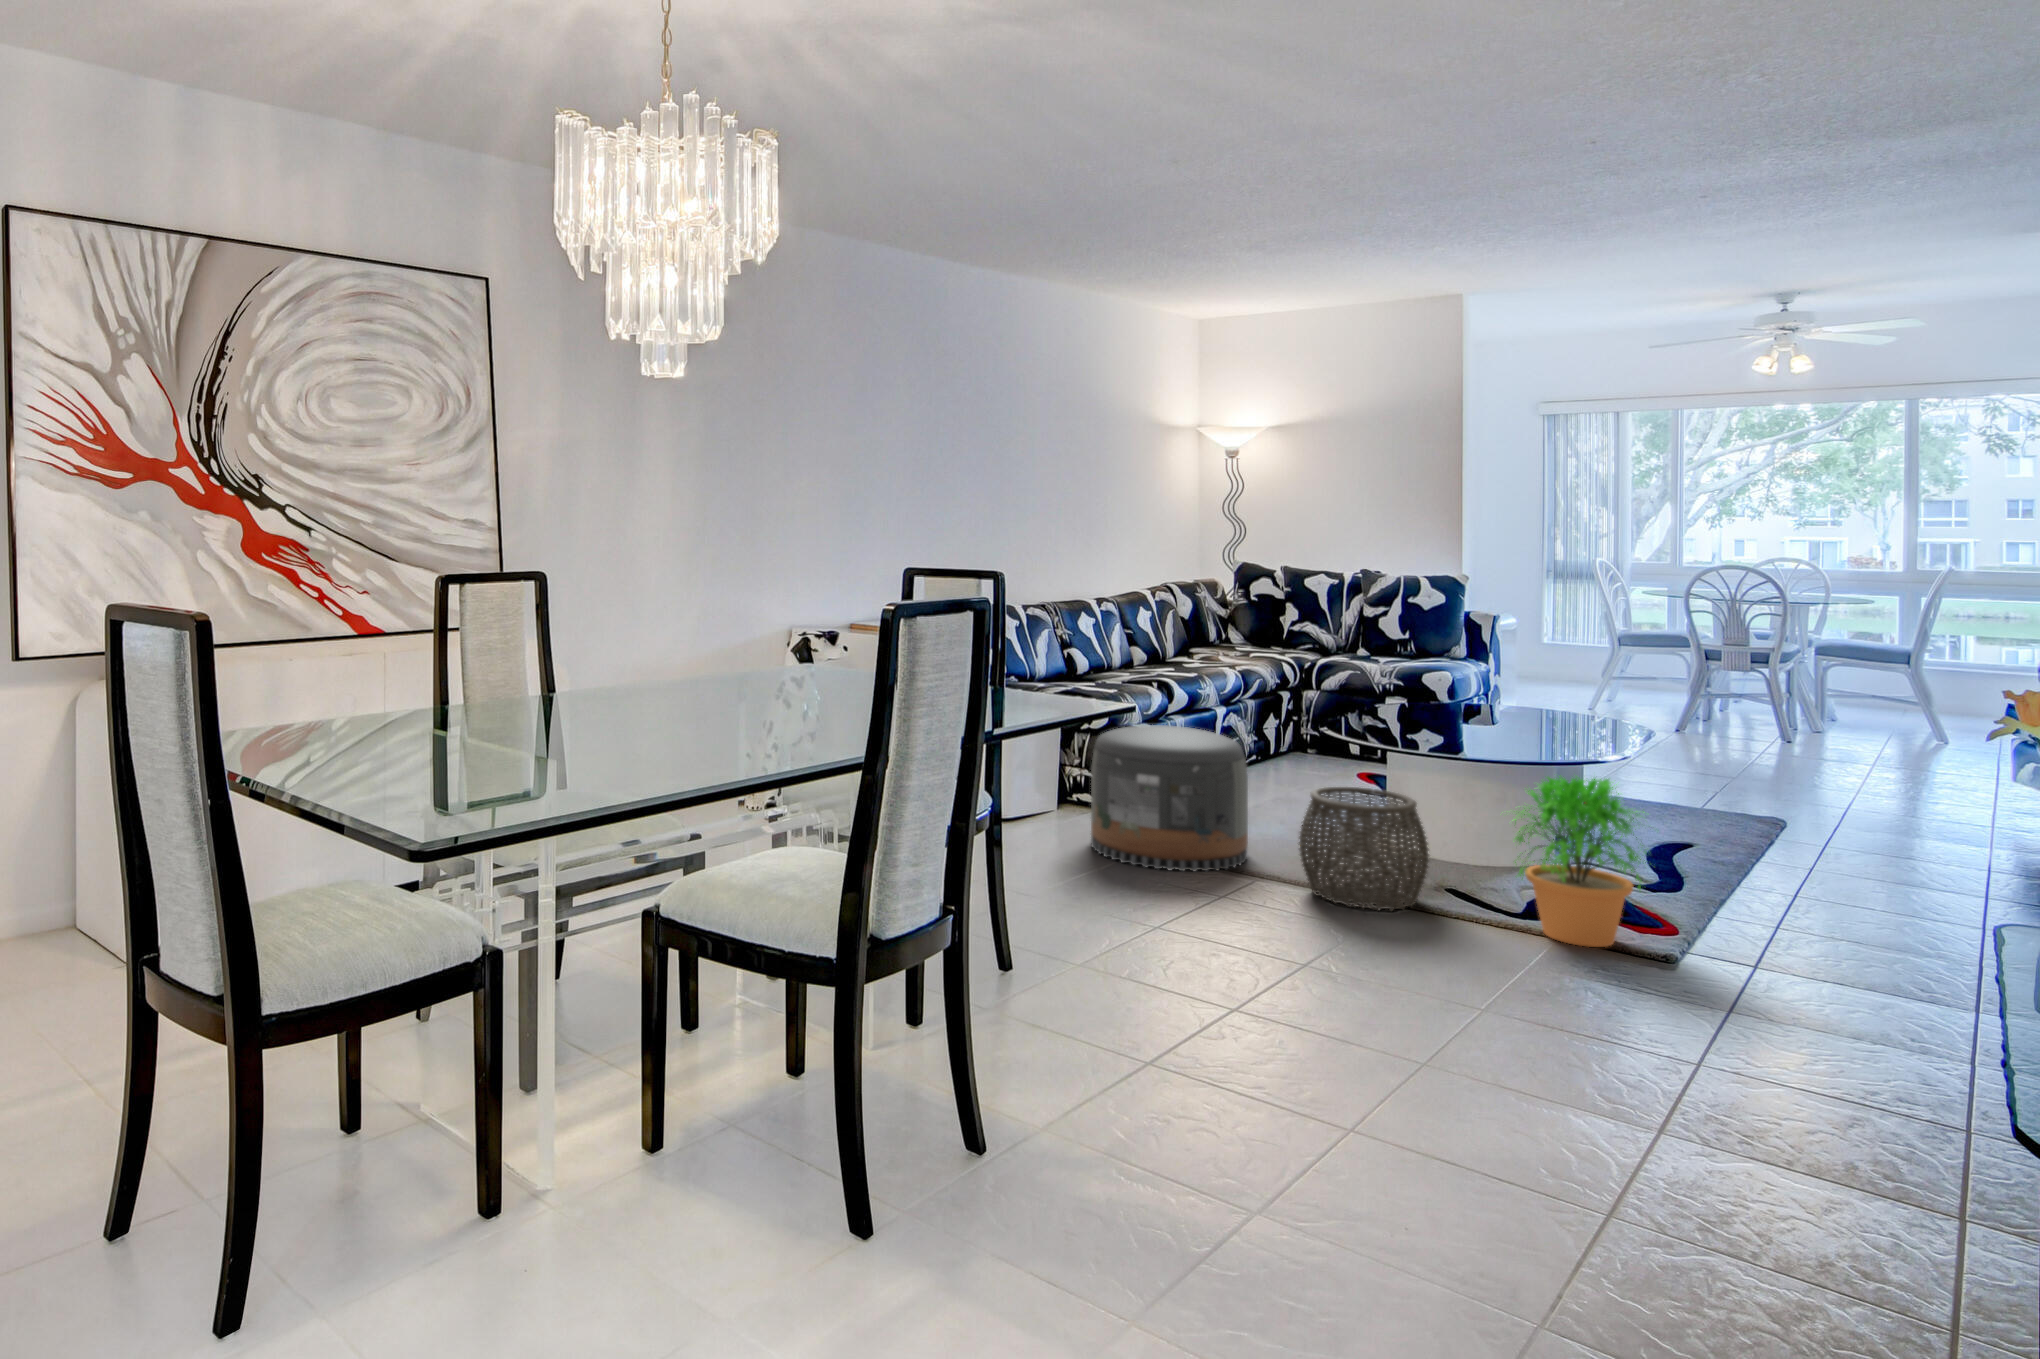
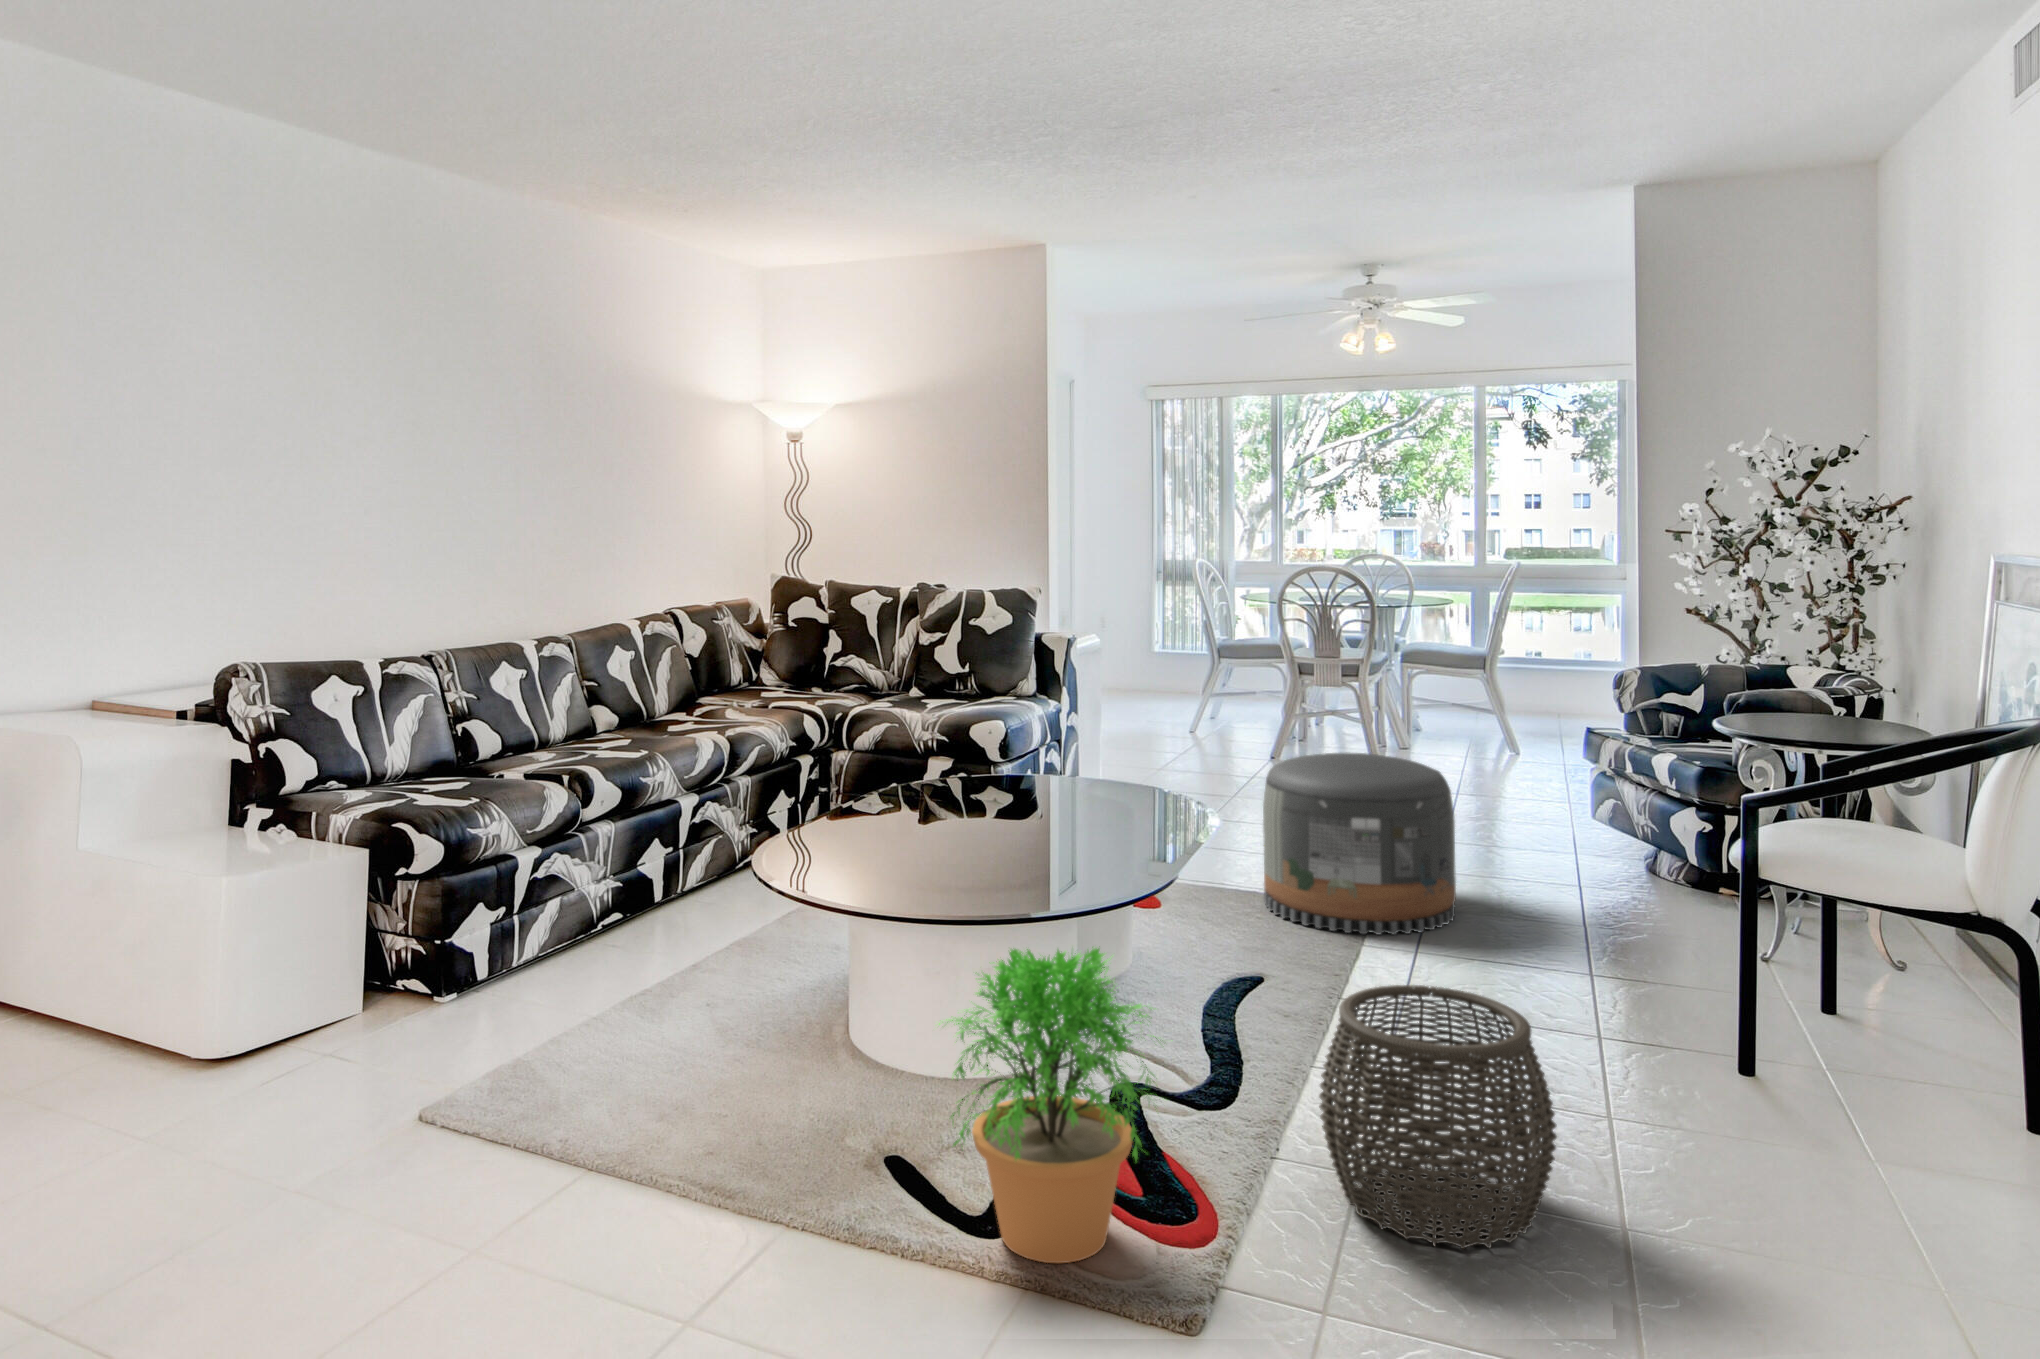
pouf: present [1091,725,1248,871] -> present [1263,753,1456,935]
woven basket: present [1299,787,1429,910] -> present [1319,985,1557,1249]

